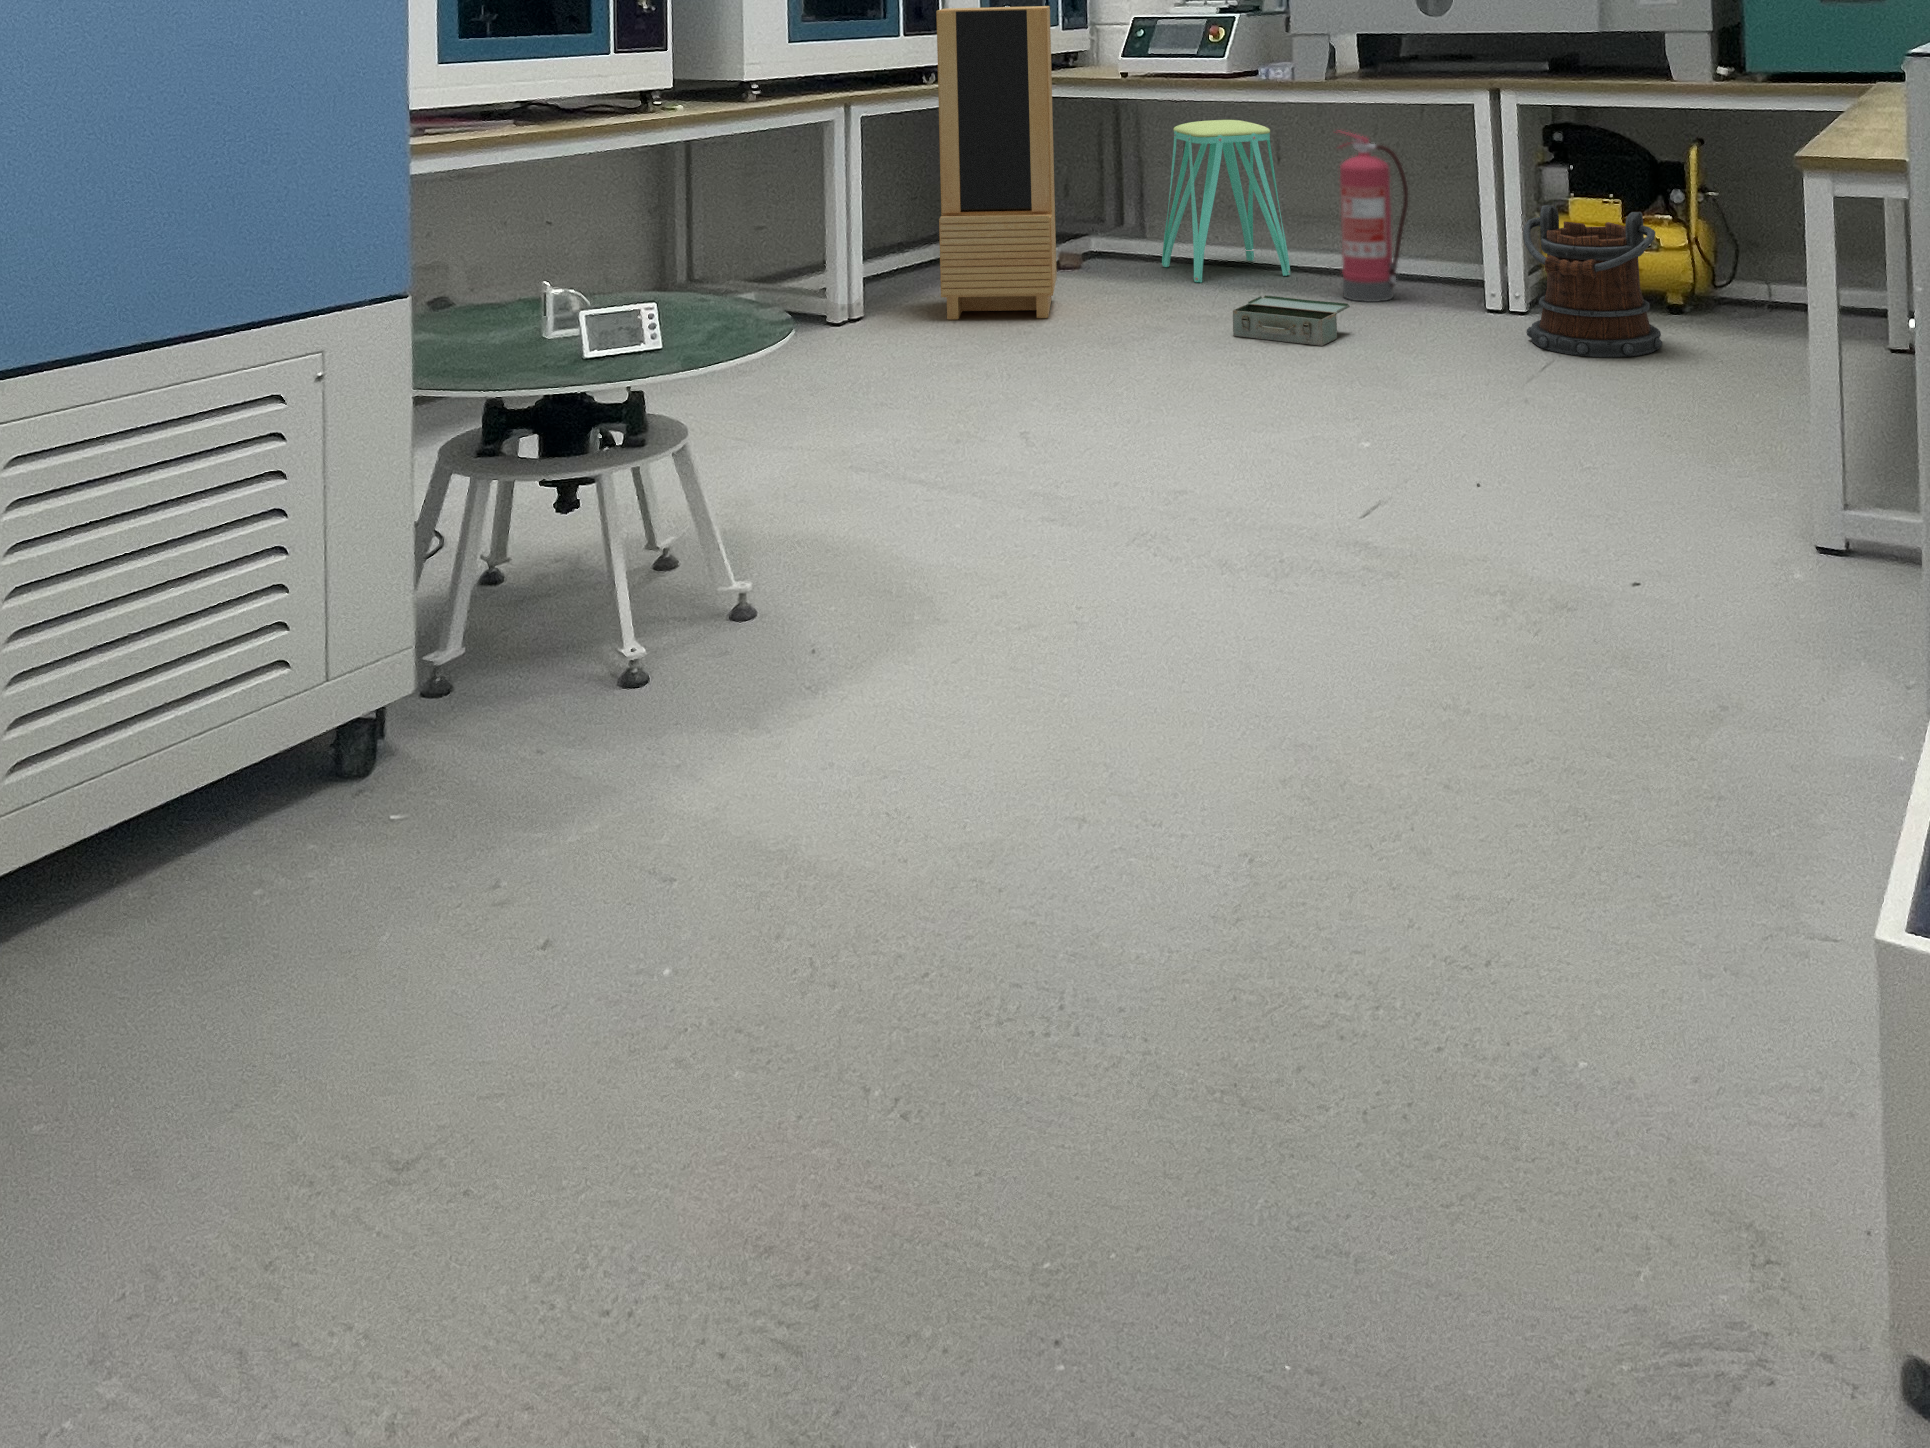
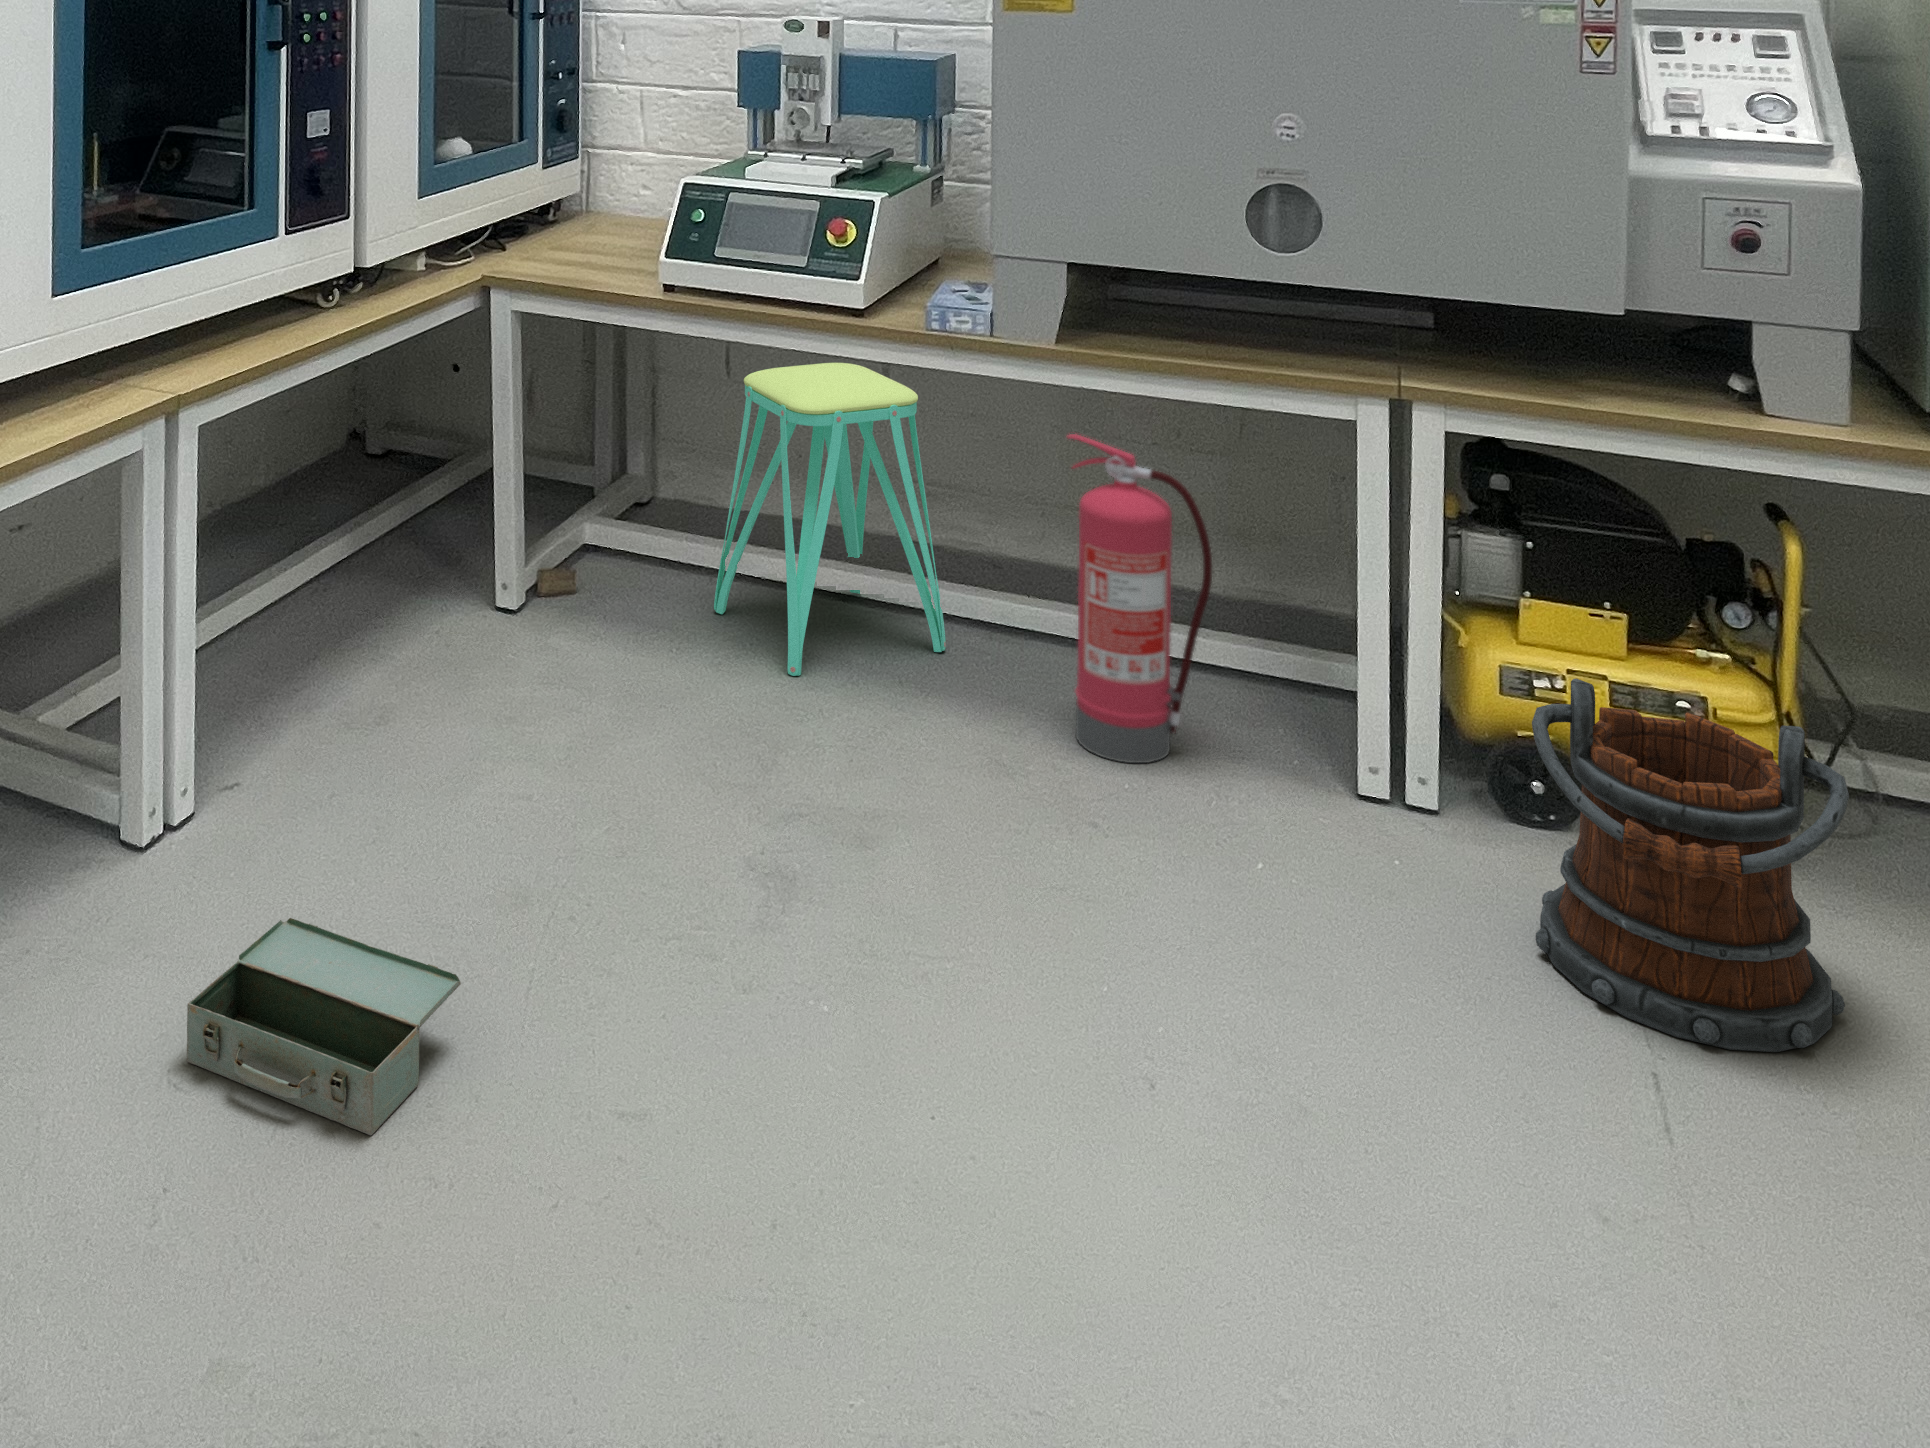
storage cabinet: present [936,6,1057,320] -> none [346,201,570,837]
toolbox: present [1233,295,1350,346] -> present [187,918,461,1135]

